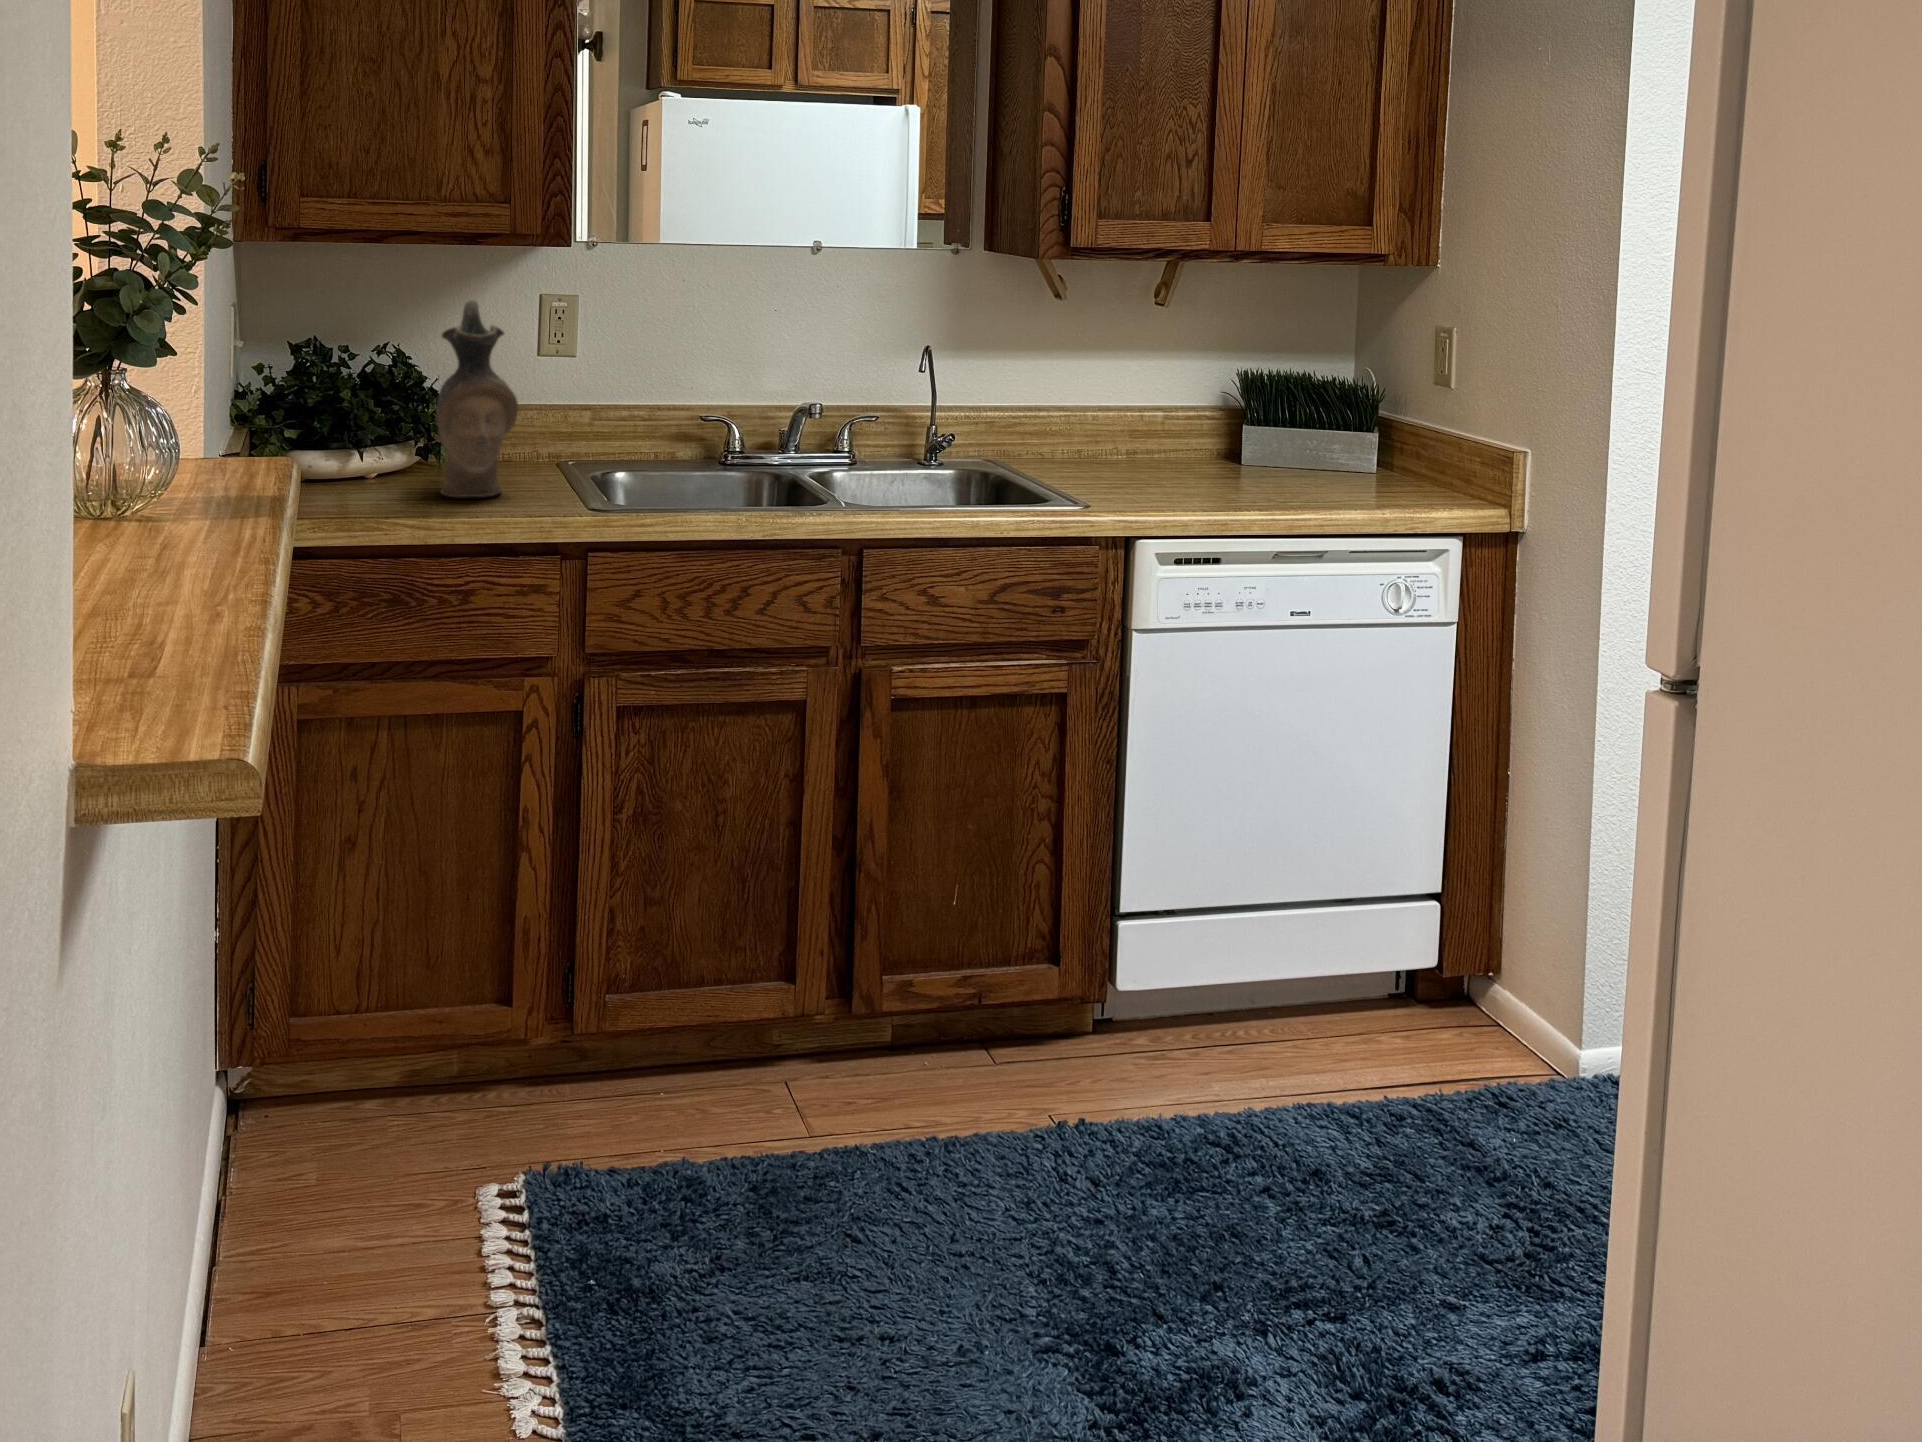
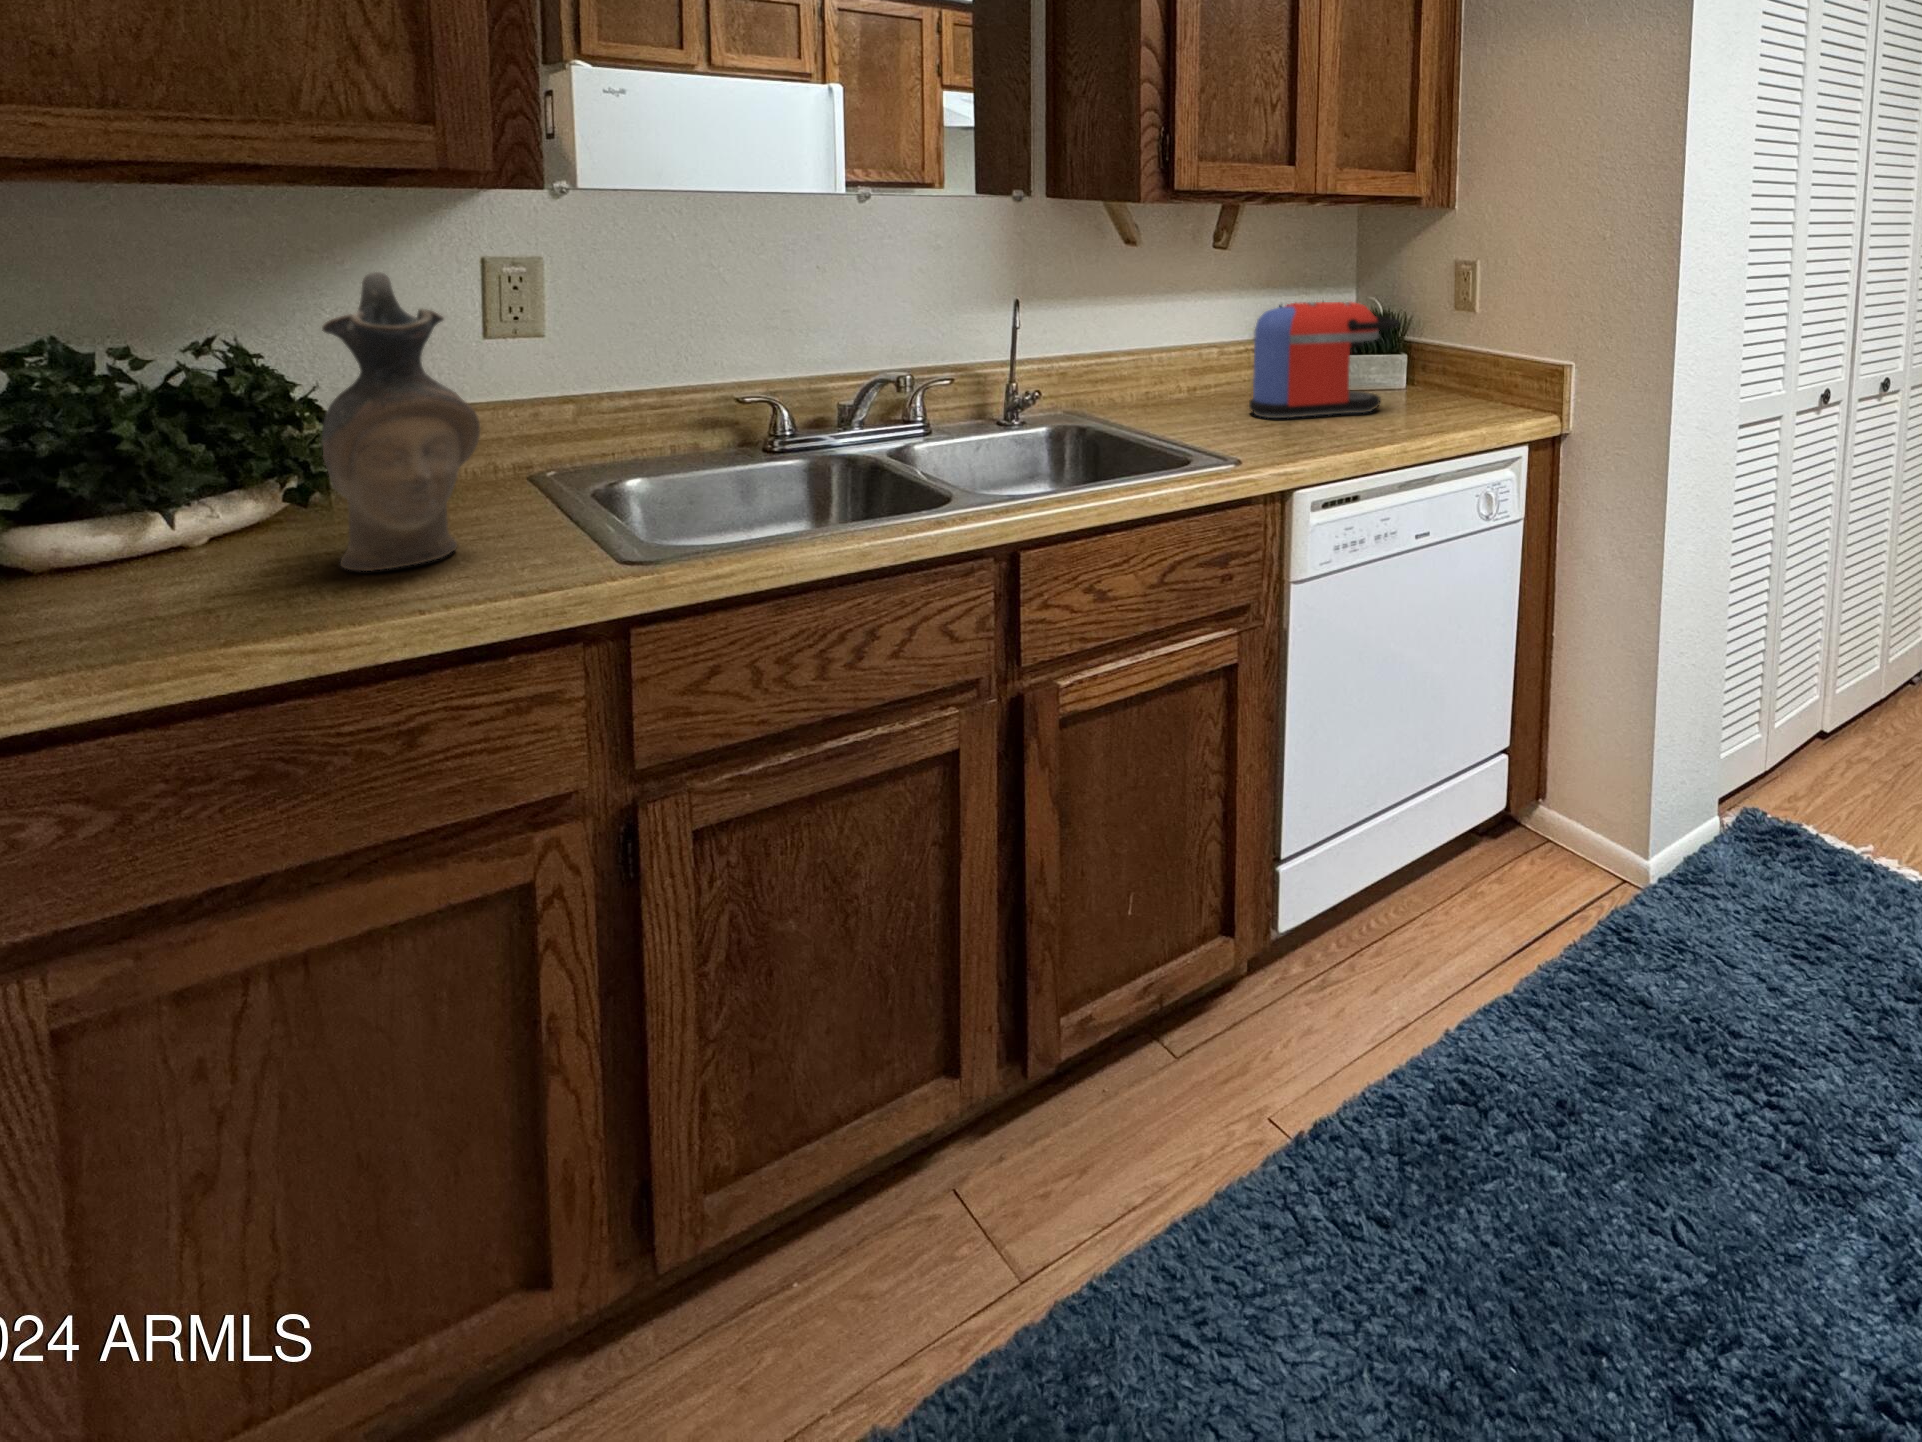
coffee maker: none [1164,363,1339,487] -> present [1249,302,1399,418]

